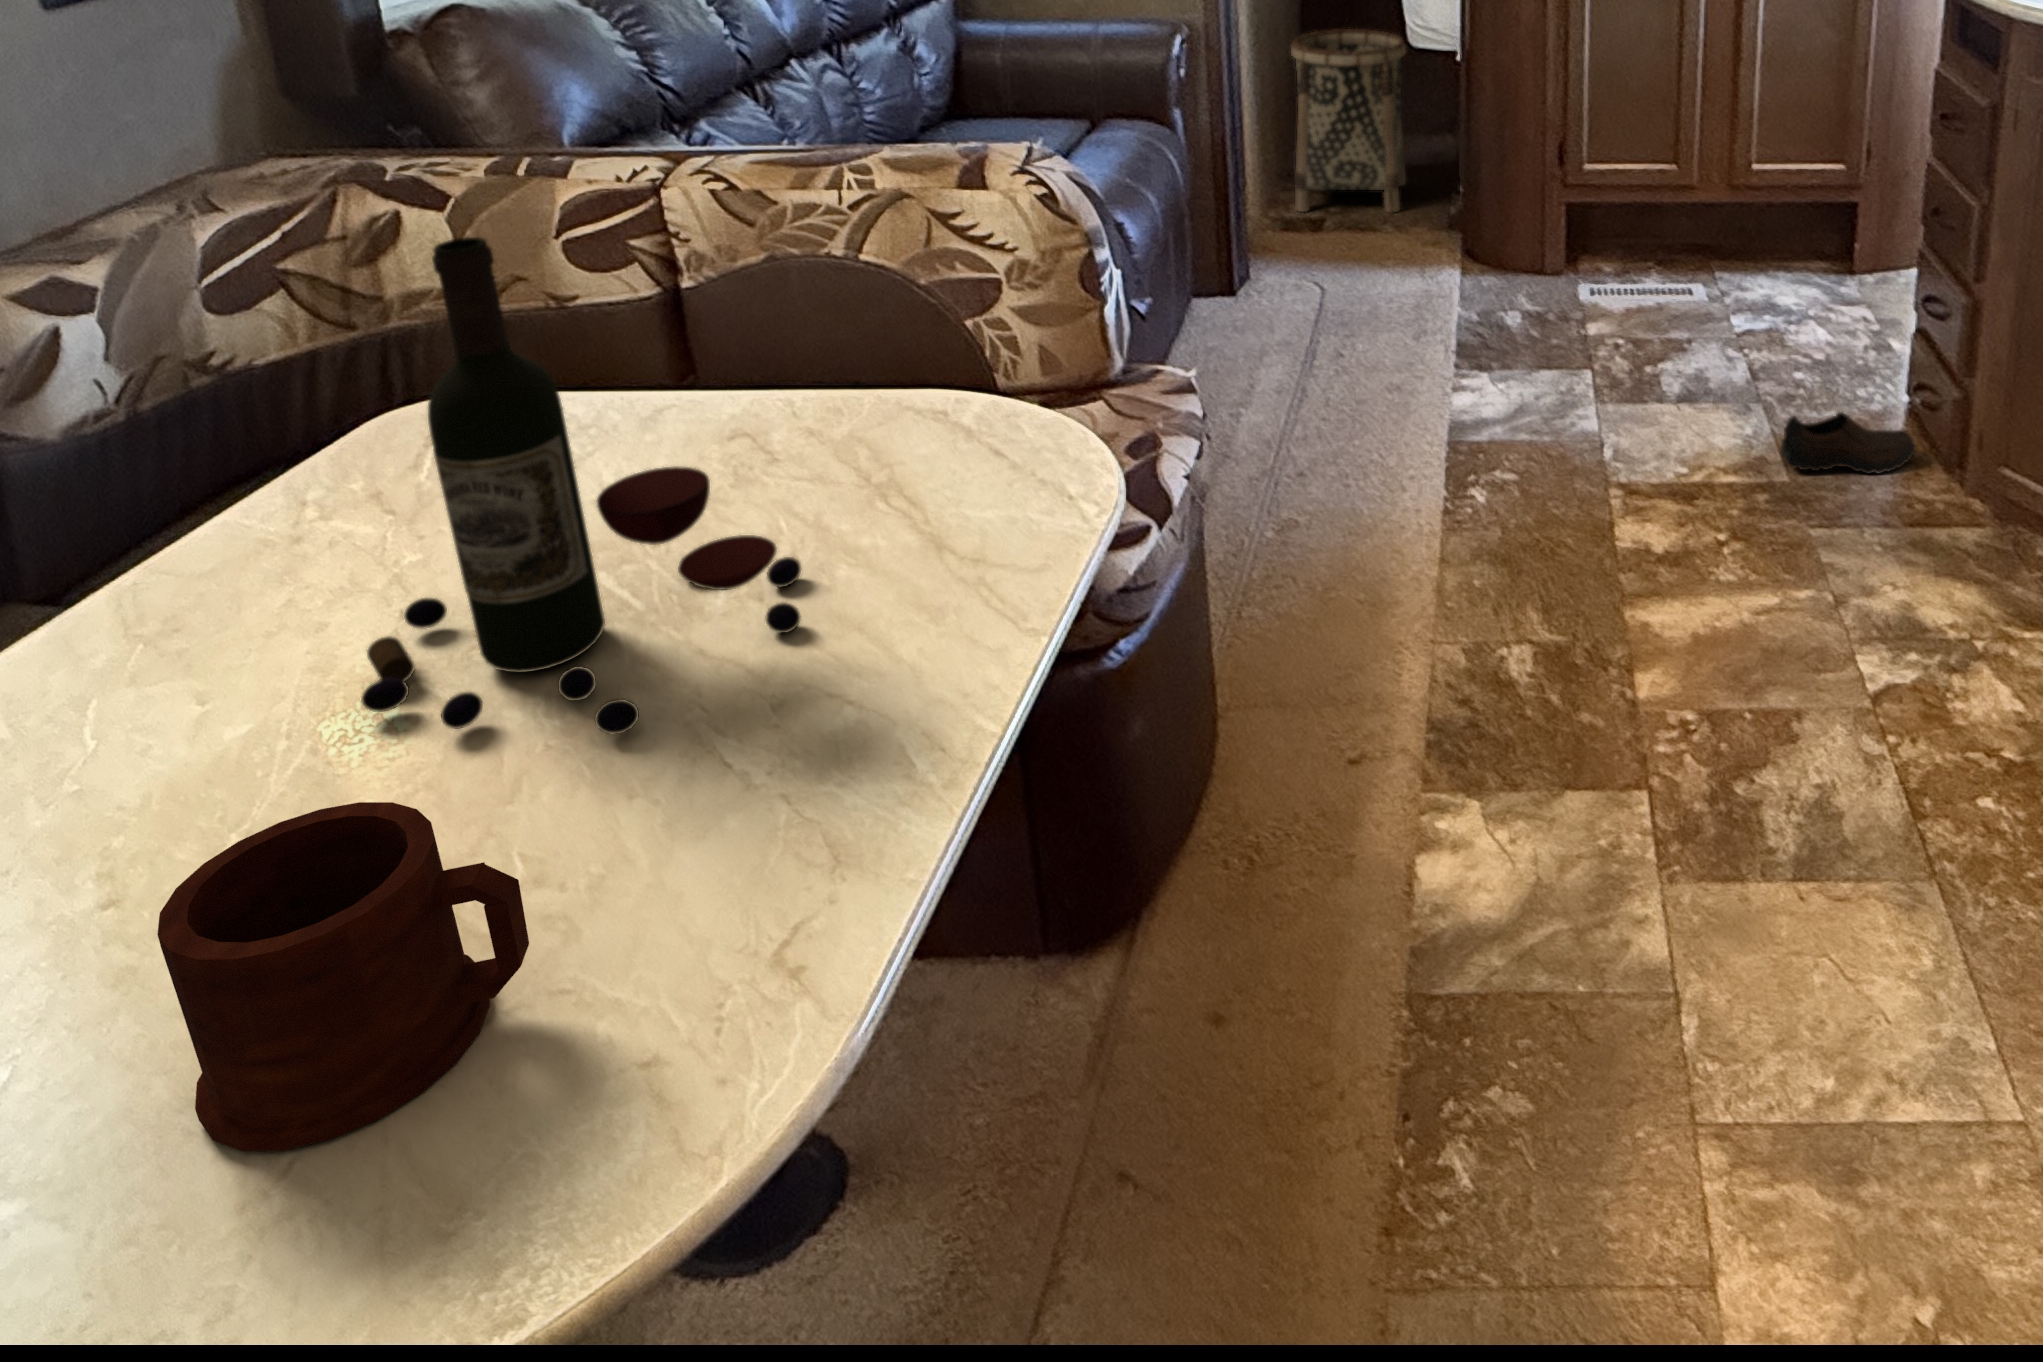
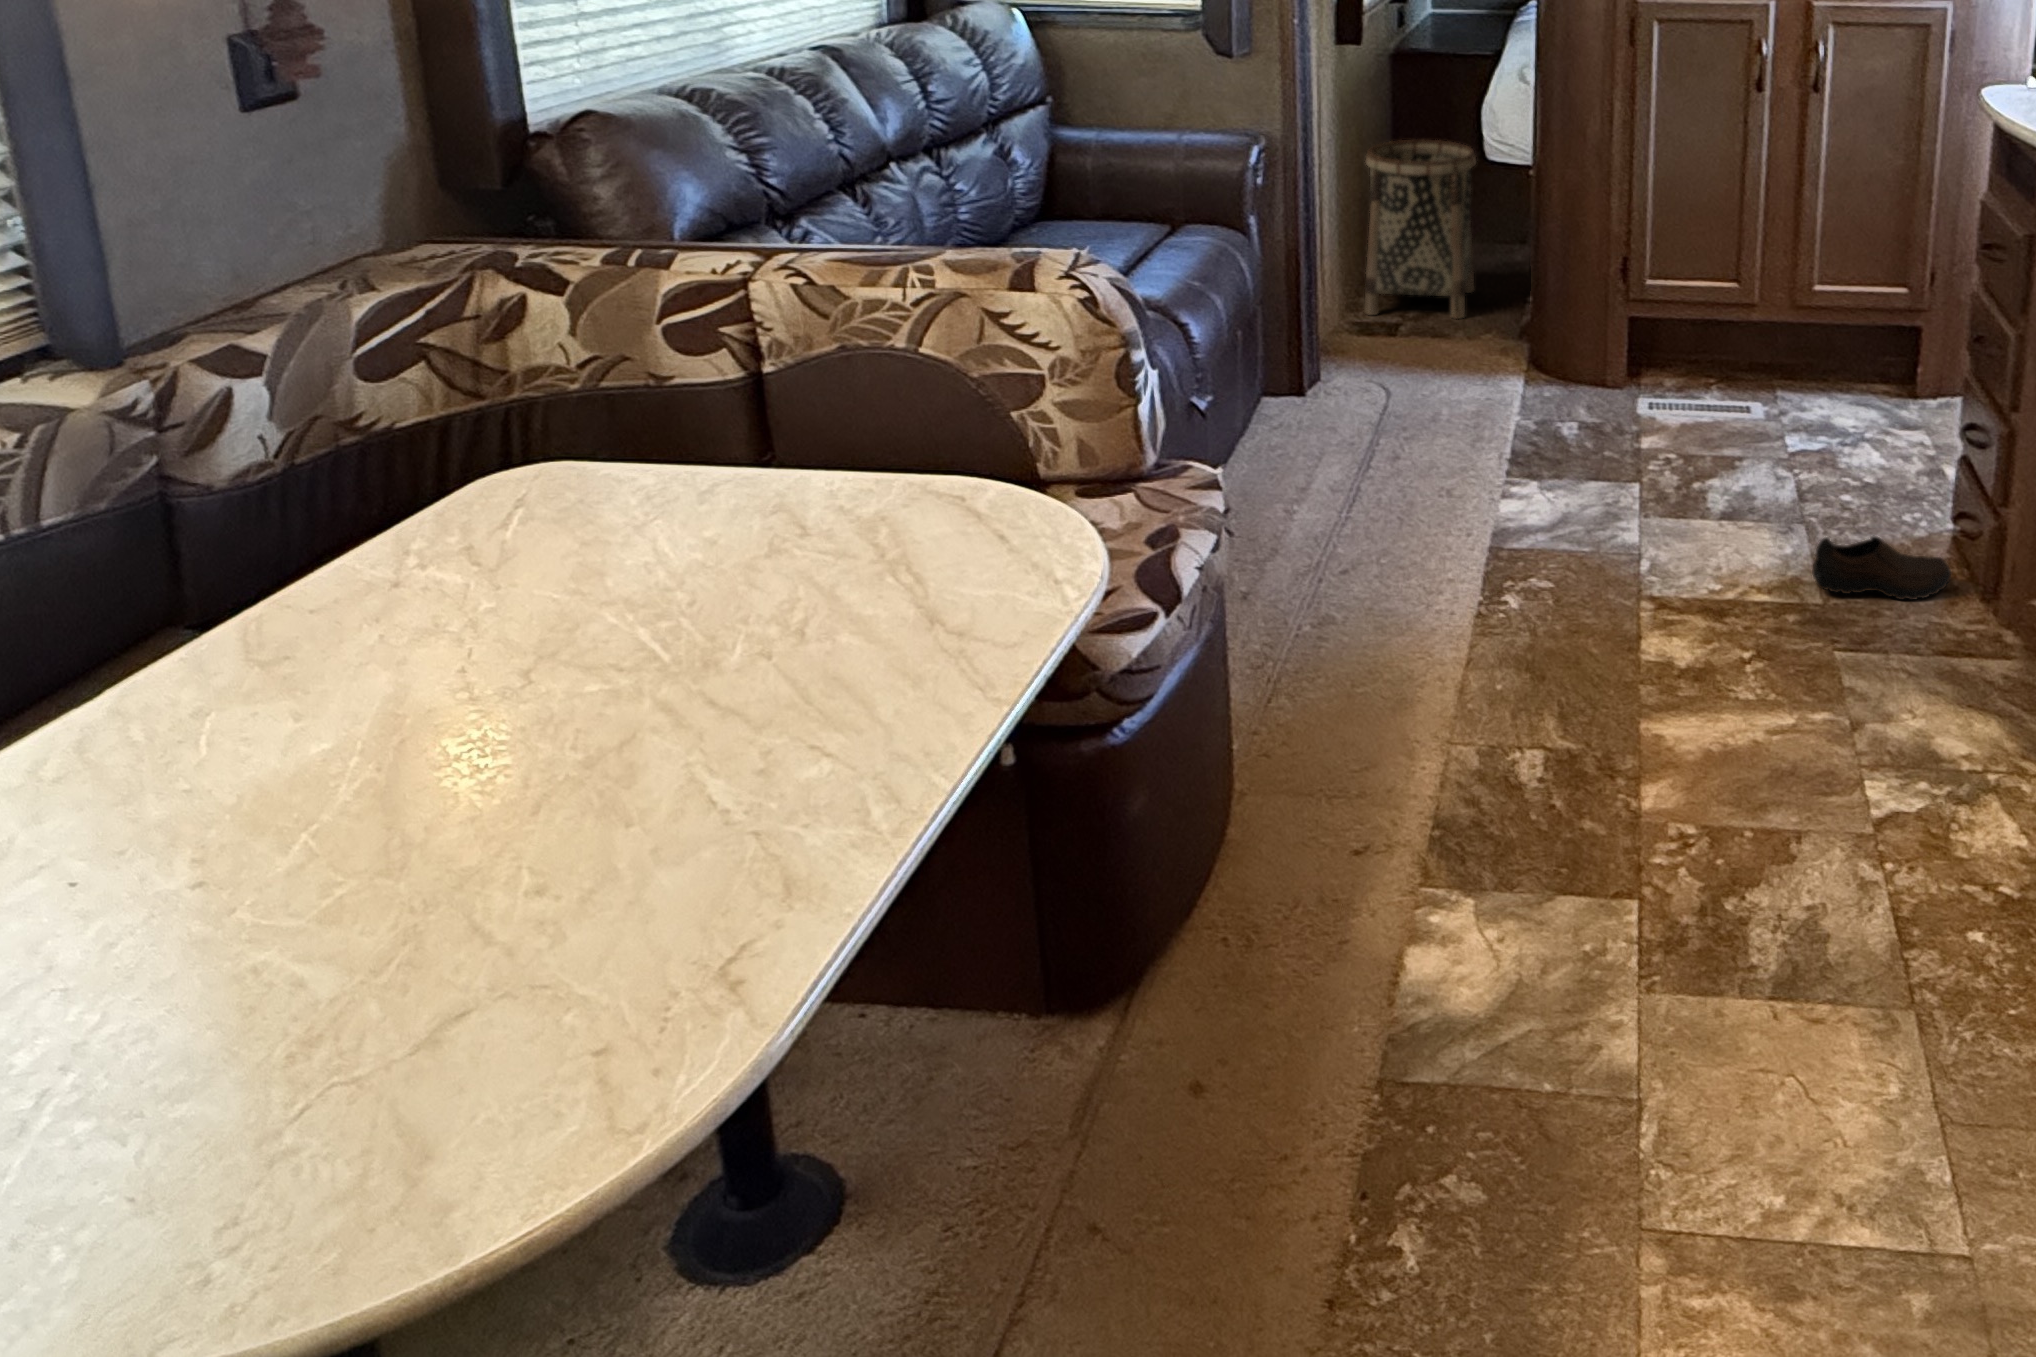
wine bottle: present [361,237,801,734] -> none [424,323,810,769]
mug: present [157,802,529,1151] -> none [215,808,519,1104]

